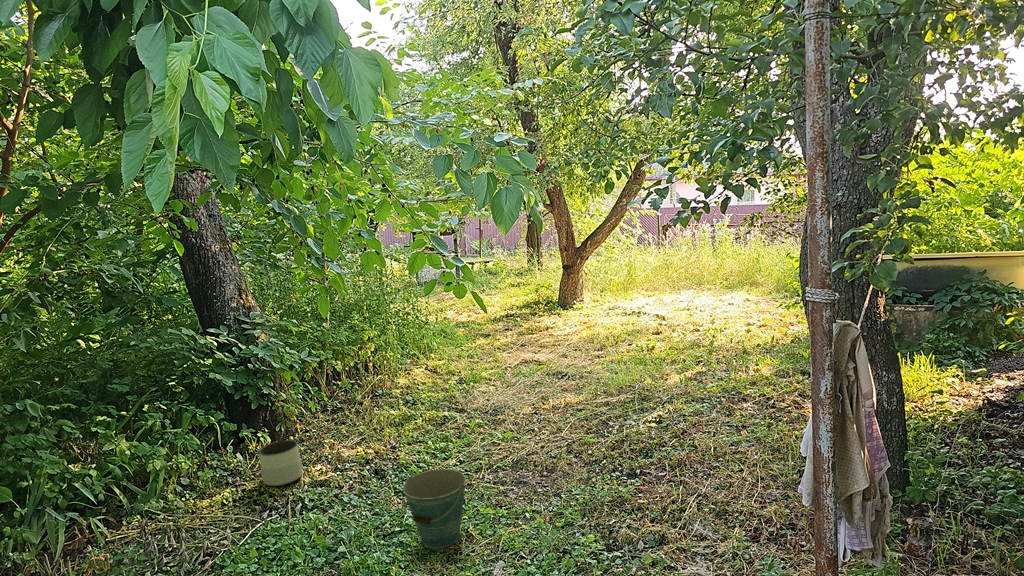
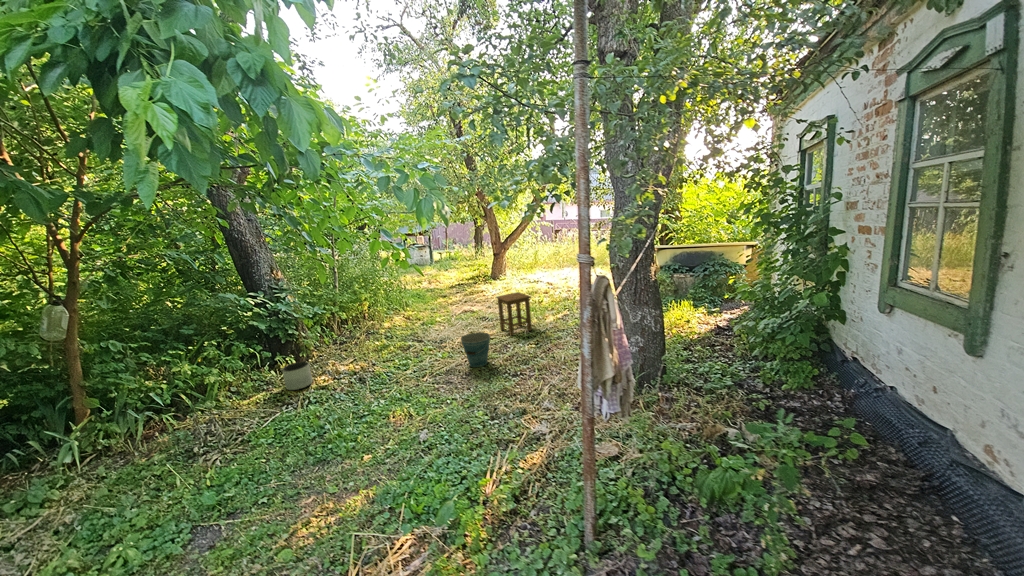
stool: none [585,332,646,406] -> present [496,292,532,336]
bucket: present [403,469,466,548] -> present [461,332,490,367]

